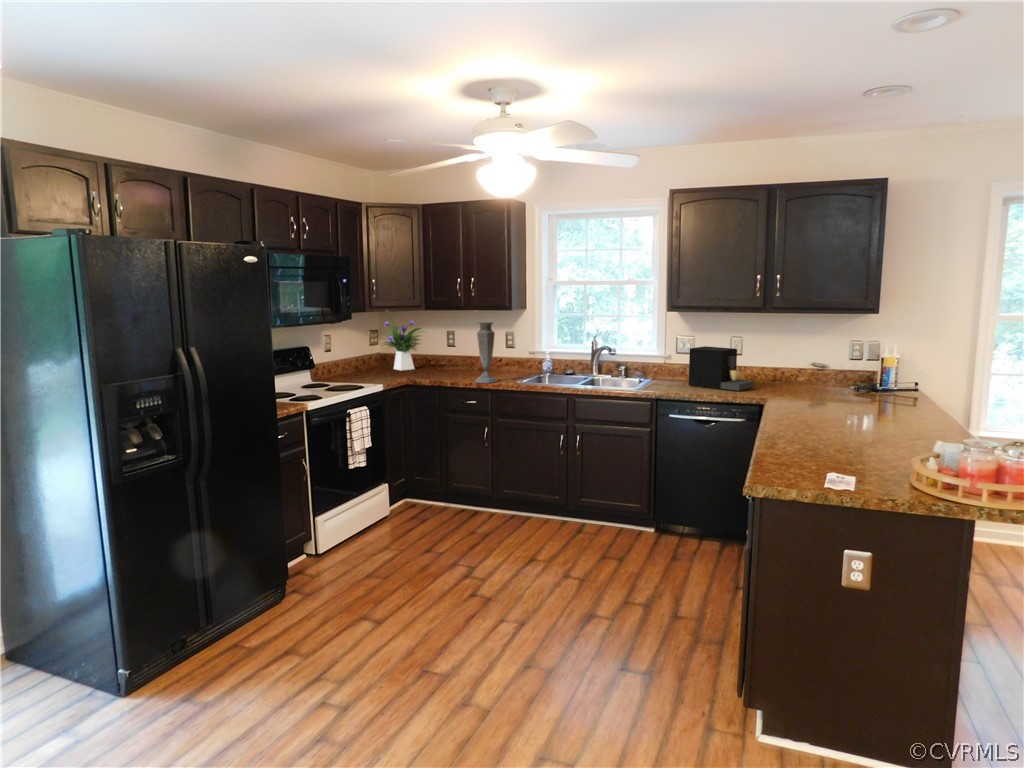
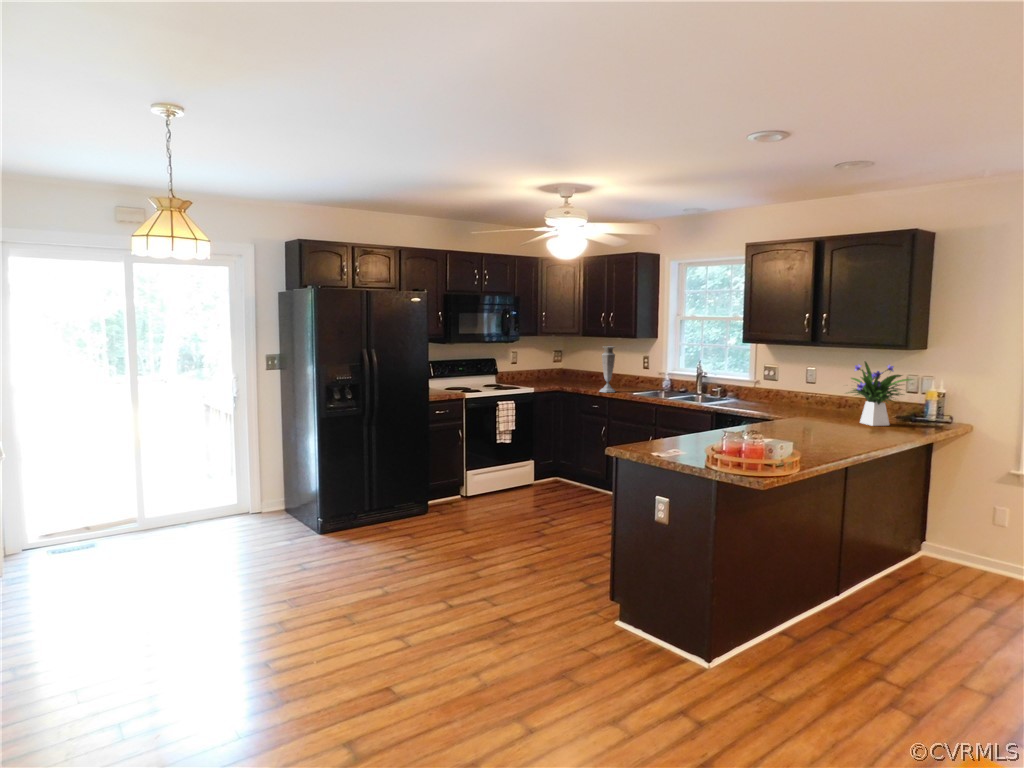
flower arrangement: present [384,319,424,370] -> present [848,362,912,426]
coffee maker: present [689,346,754,391] -> none [757,374,809,411]

